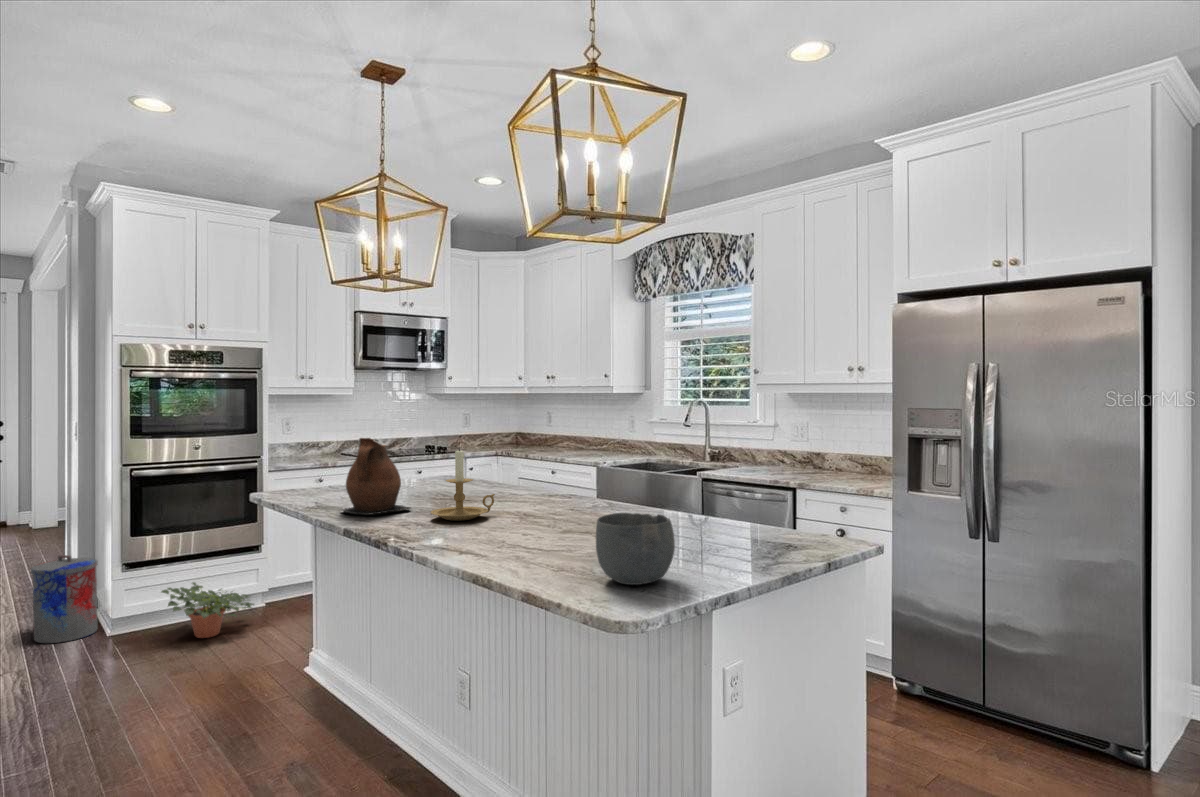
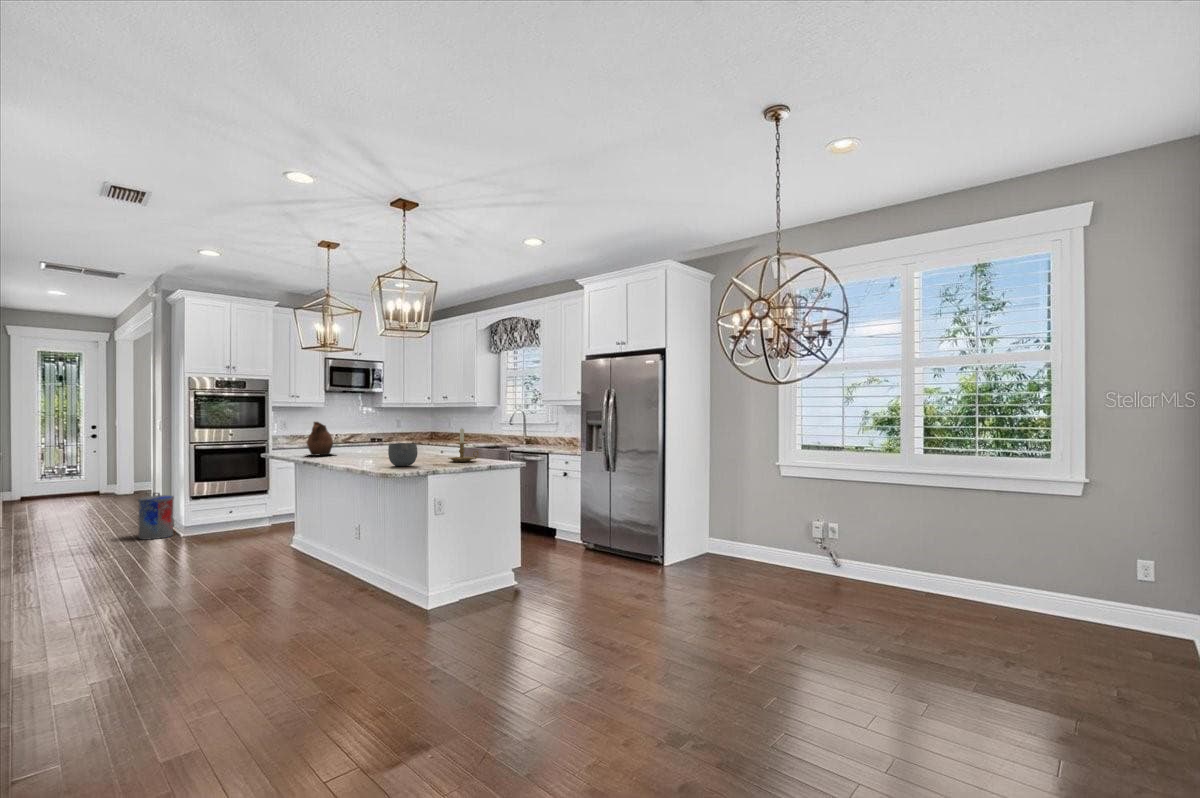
candle holder: present [431,448,495,521] -> present [448,429,479,462]
potted plant: present [162,582,254,638] -> none [210,508,263,537]

